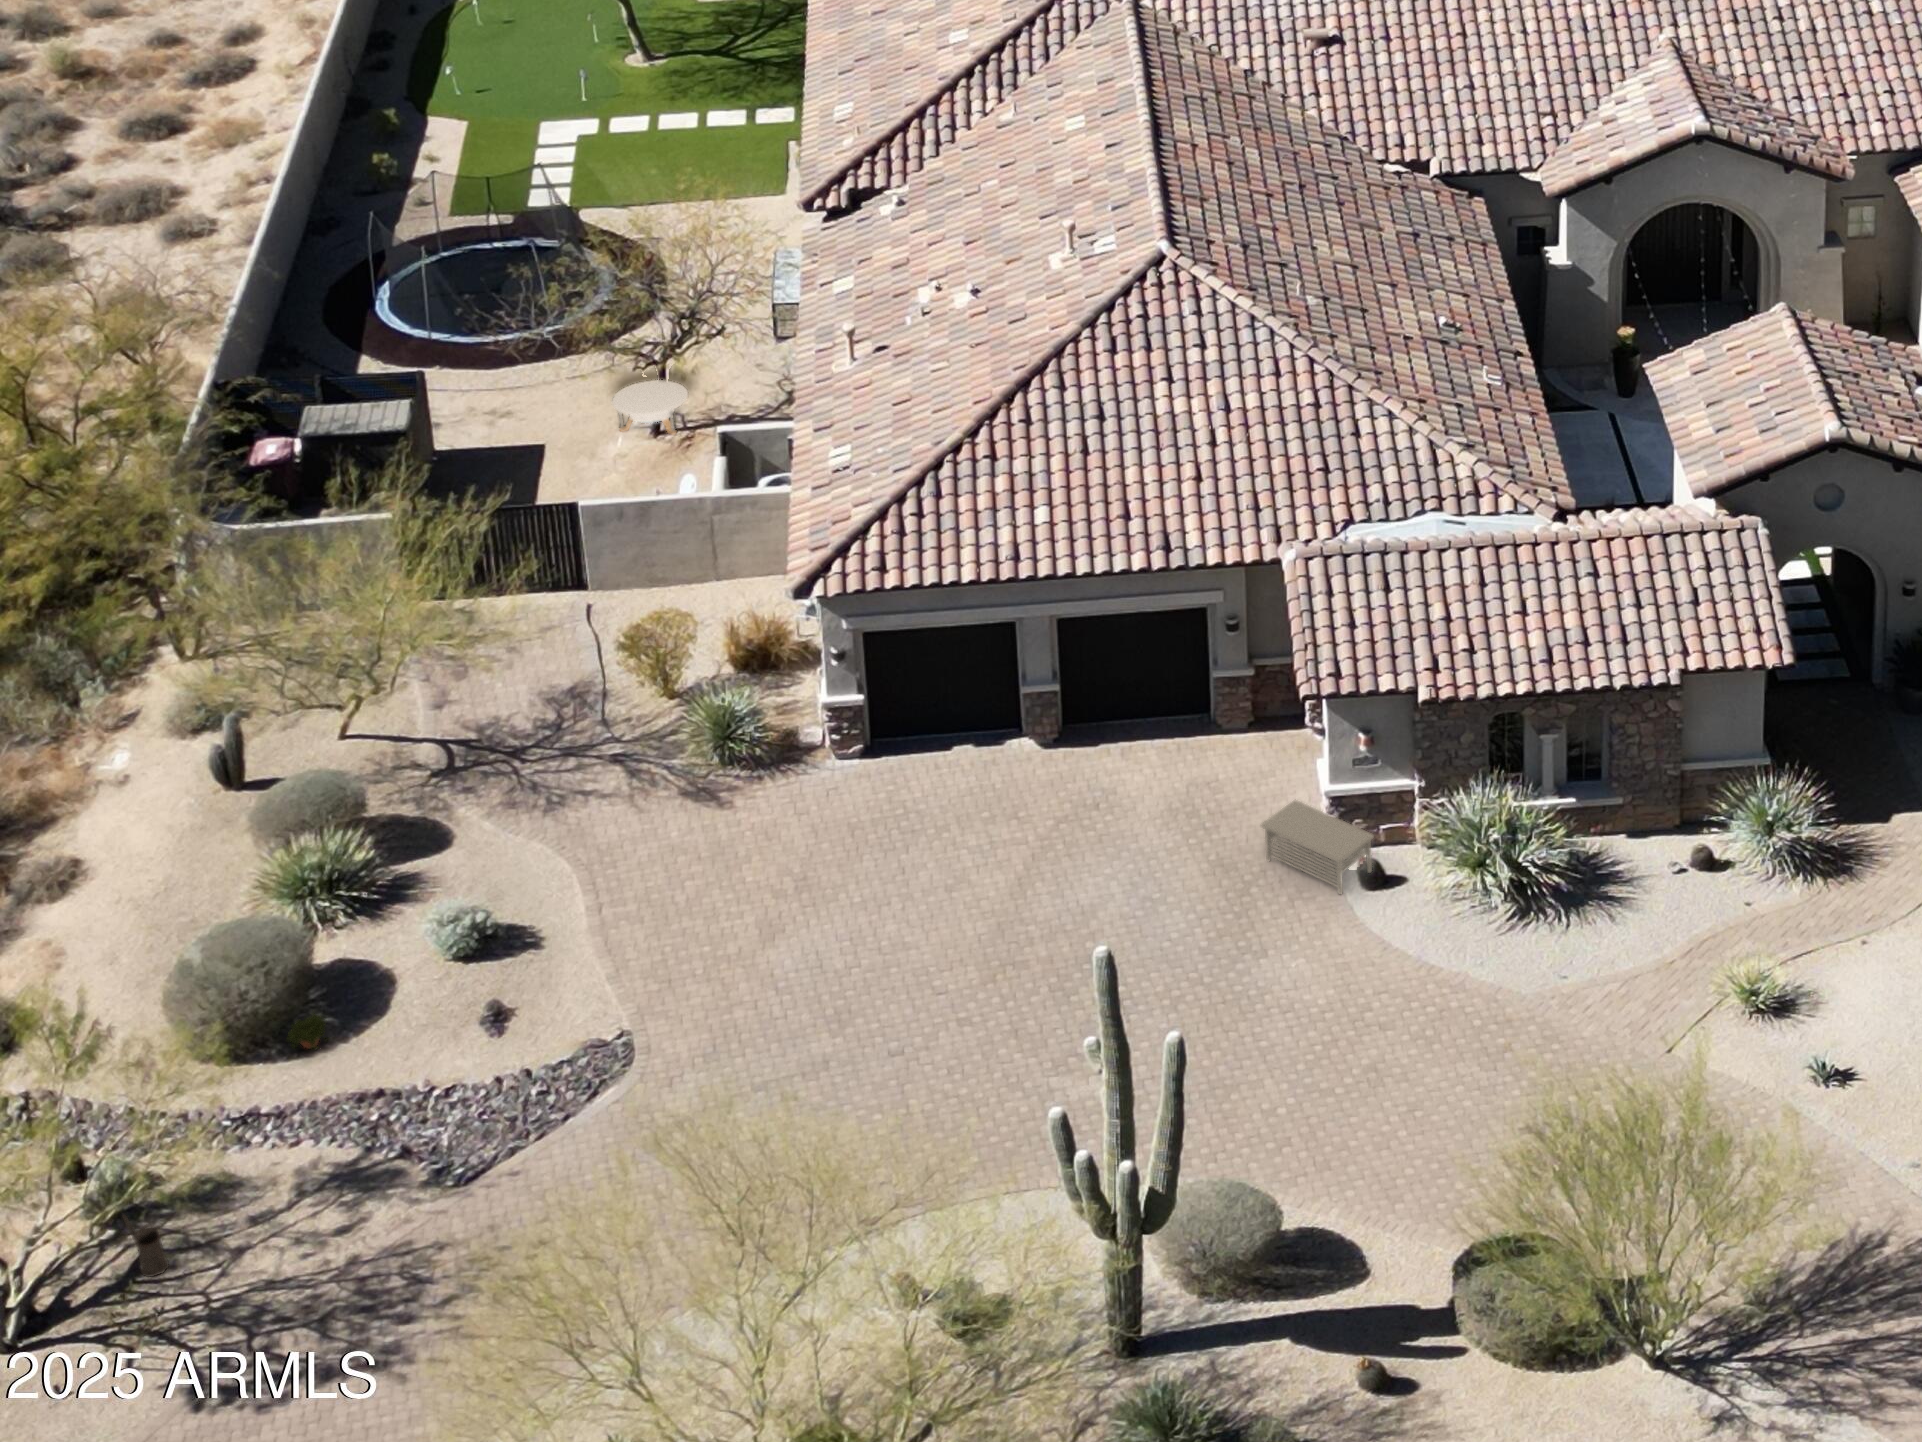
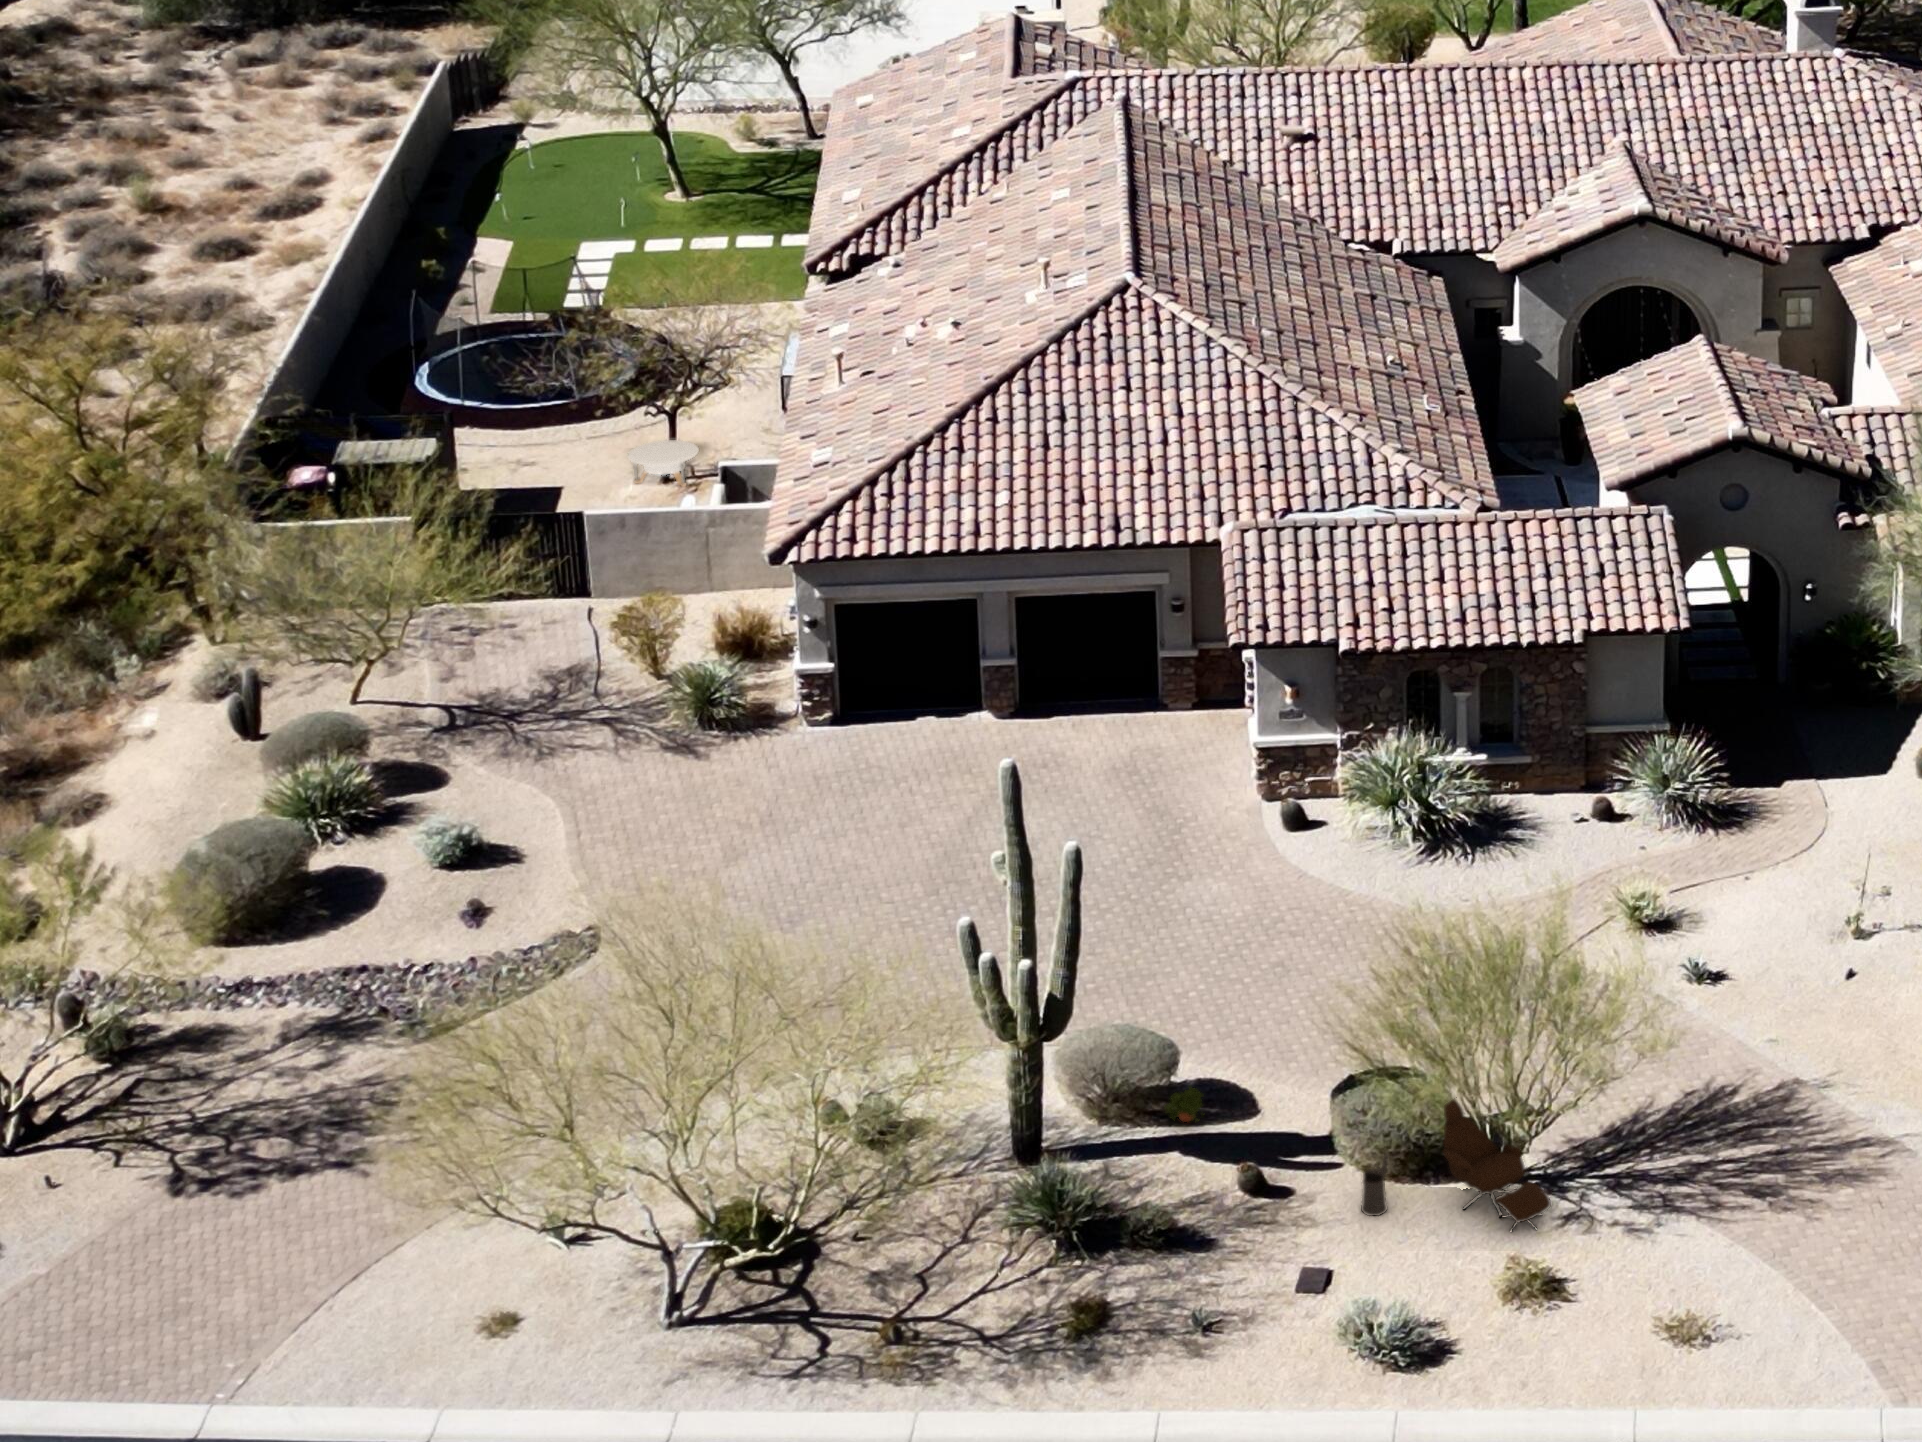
storage bench: present [1261,800,1373,894] -> none [1192,755,1296,836]
potted plant: present [287,1012,326,1049] -> present [1164,1086,1204,1122]
watering can: present [123,1215,169,1277] -> present [1361,1155,1388,1216]
lounge chair: none [1582,1268,1701,1432] -> present [1443,1097,1551,1230]

